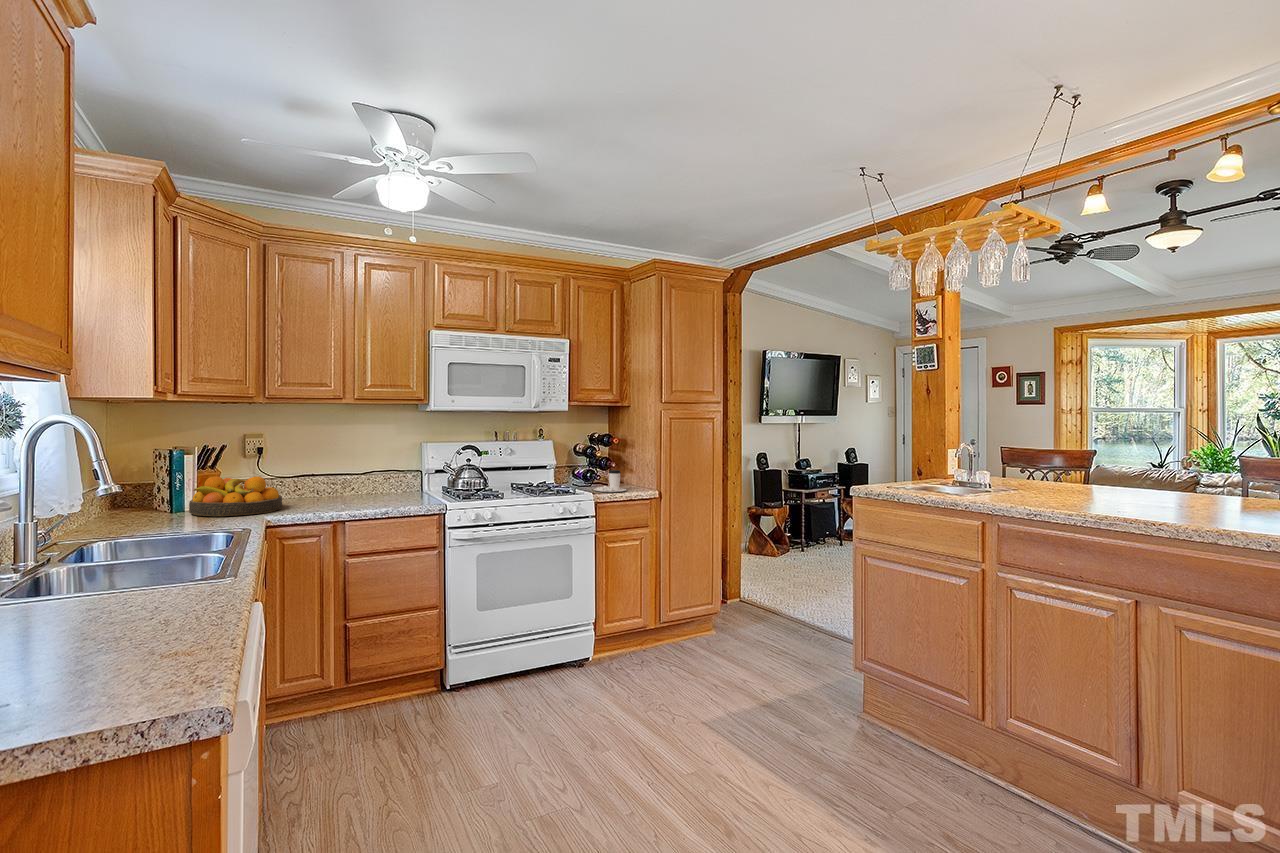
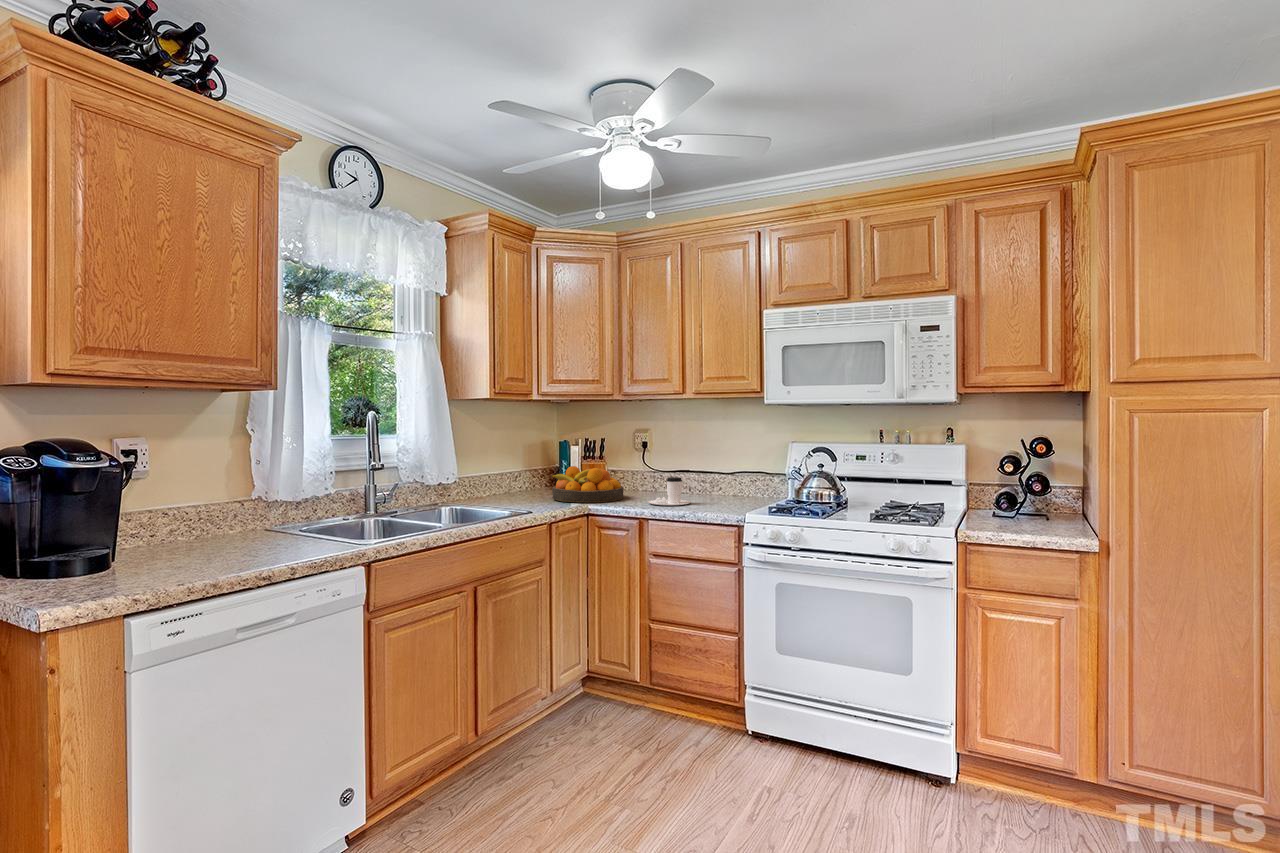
coffee cup: present [593,470,626,492] -> present [648,477,691,506]

